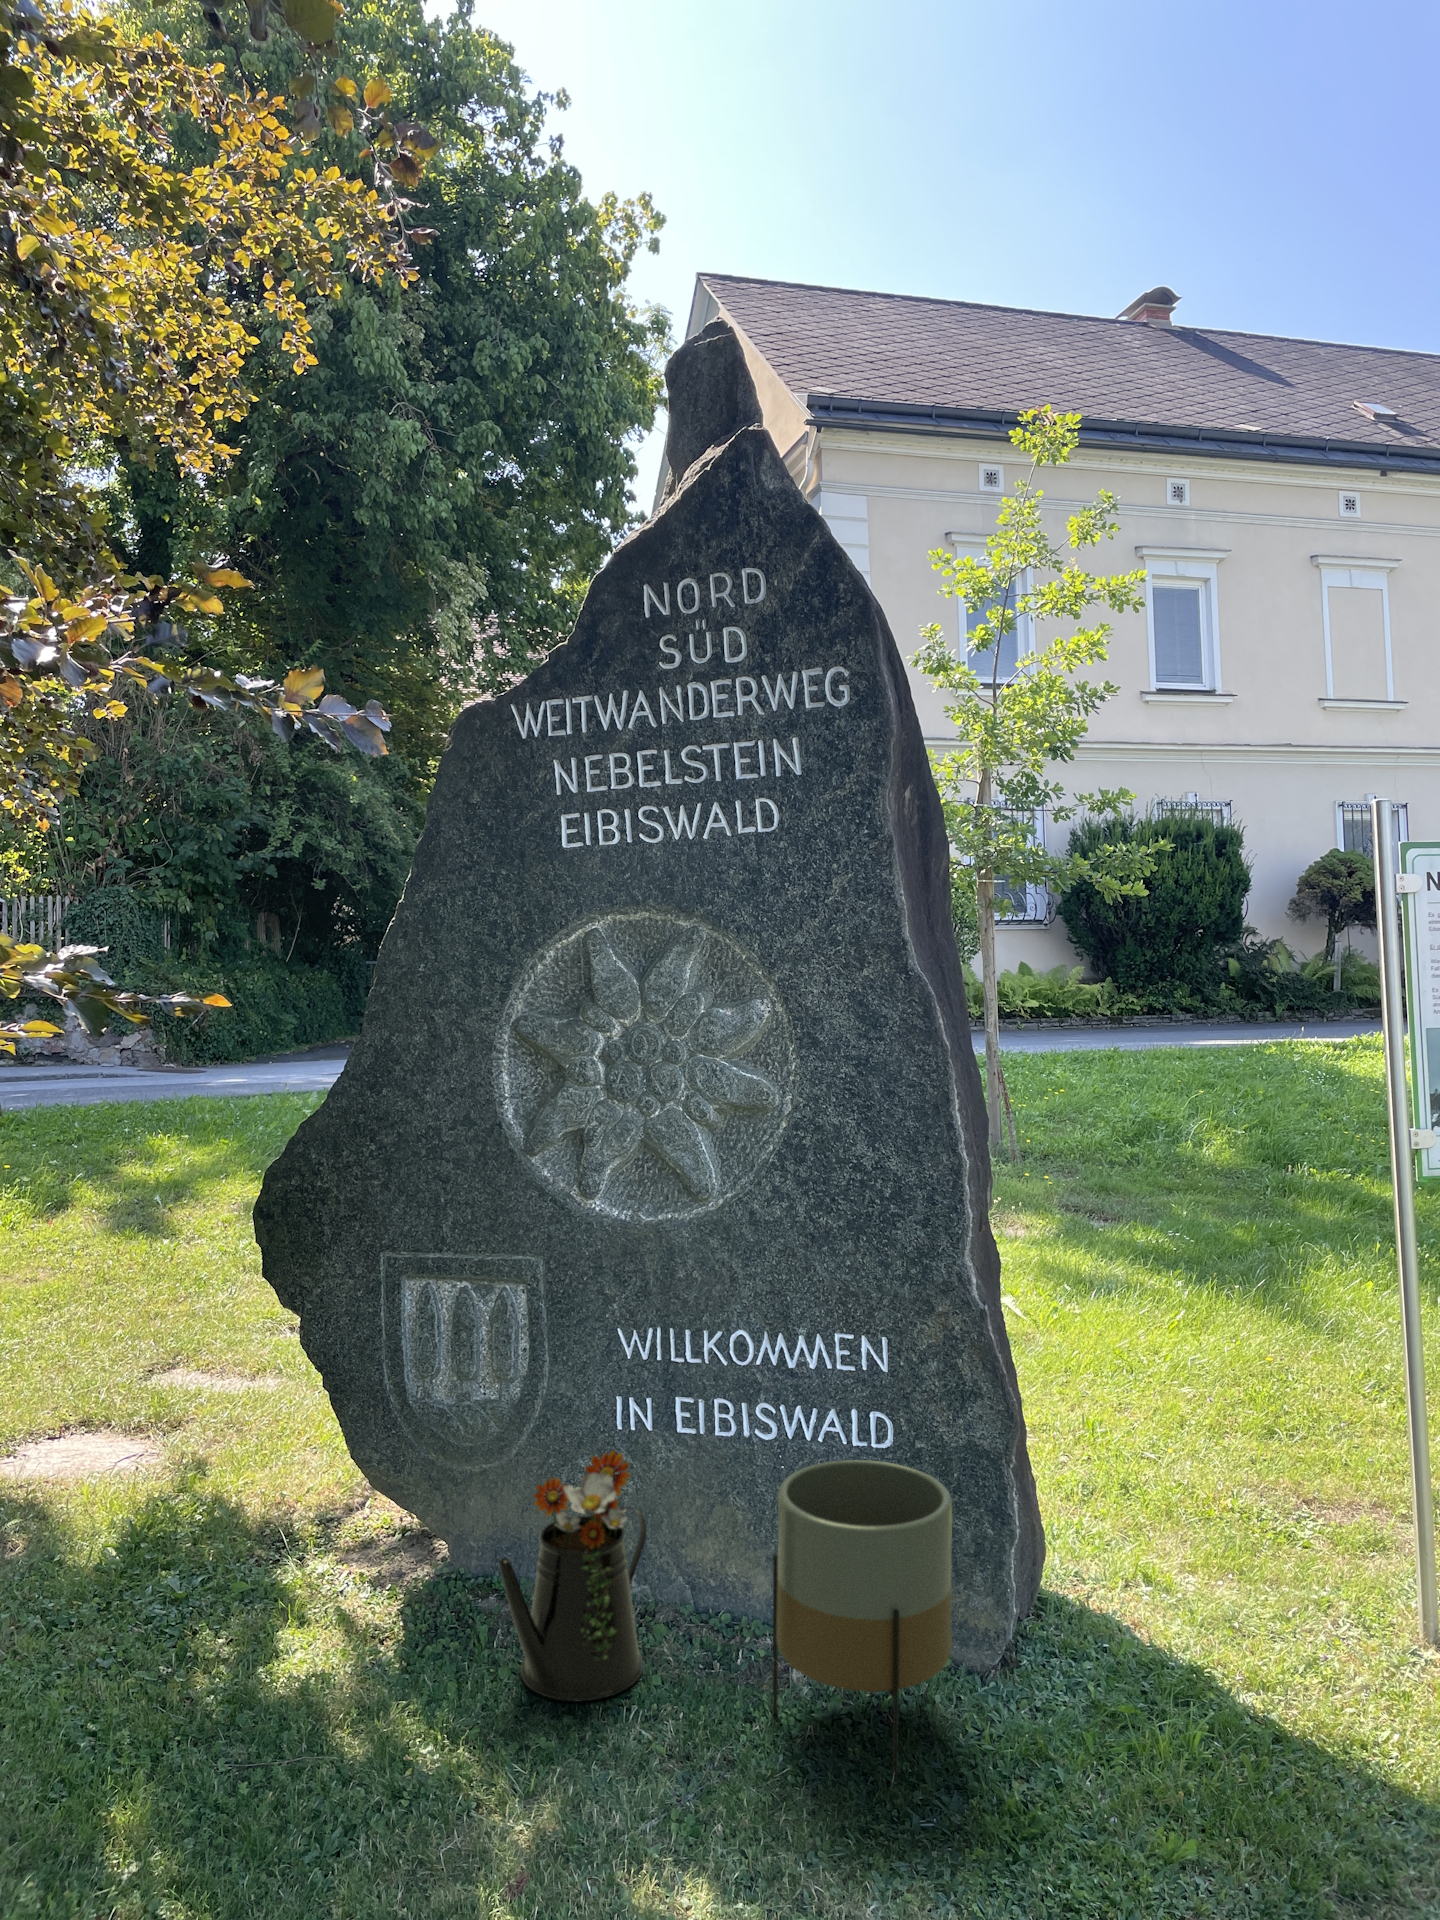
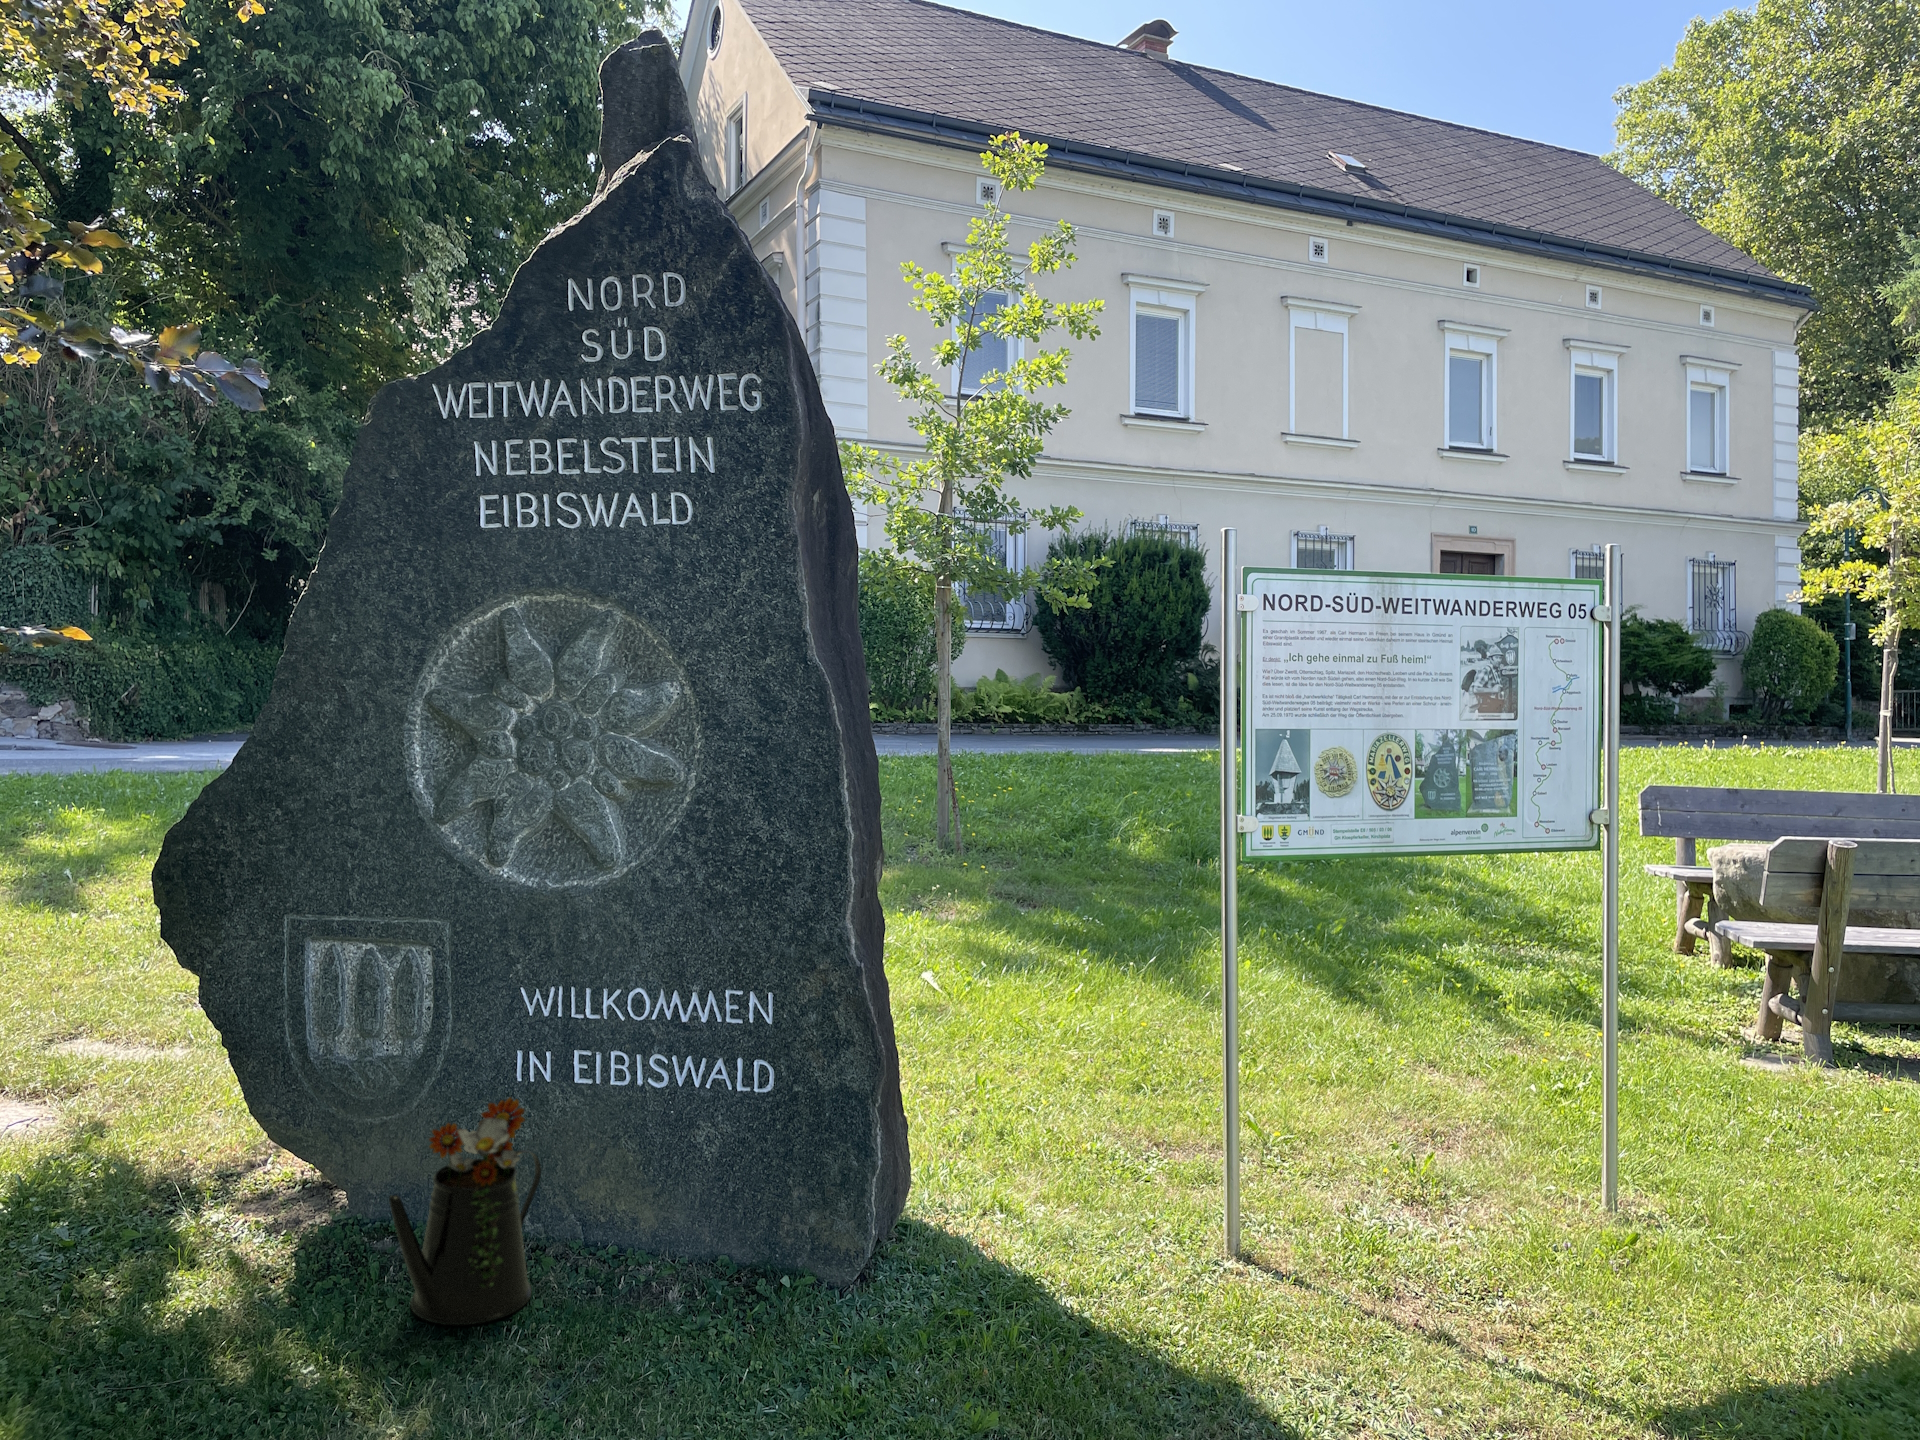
planter: present [773,1460,952,1784] -> none [647,1101,815,1379]

